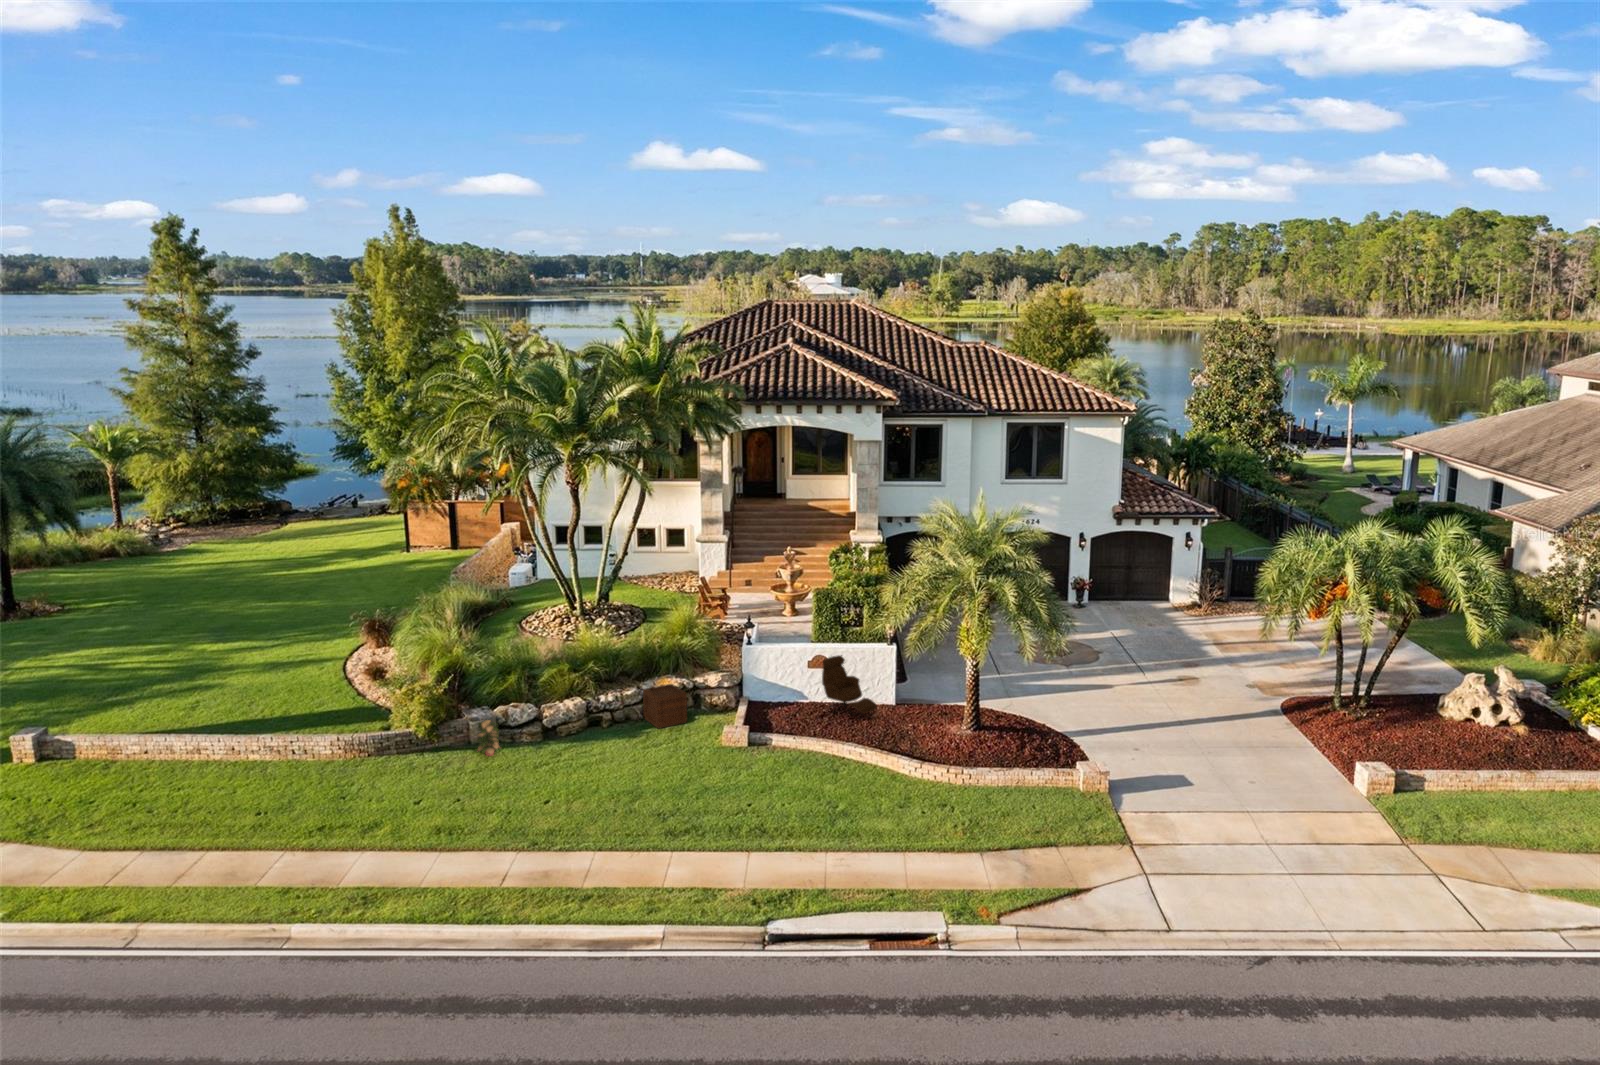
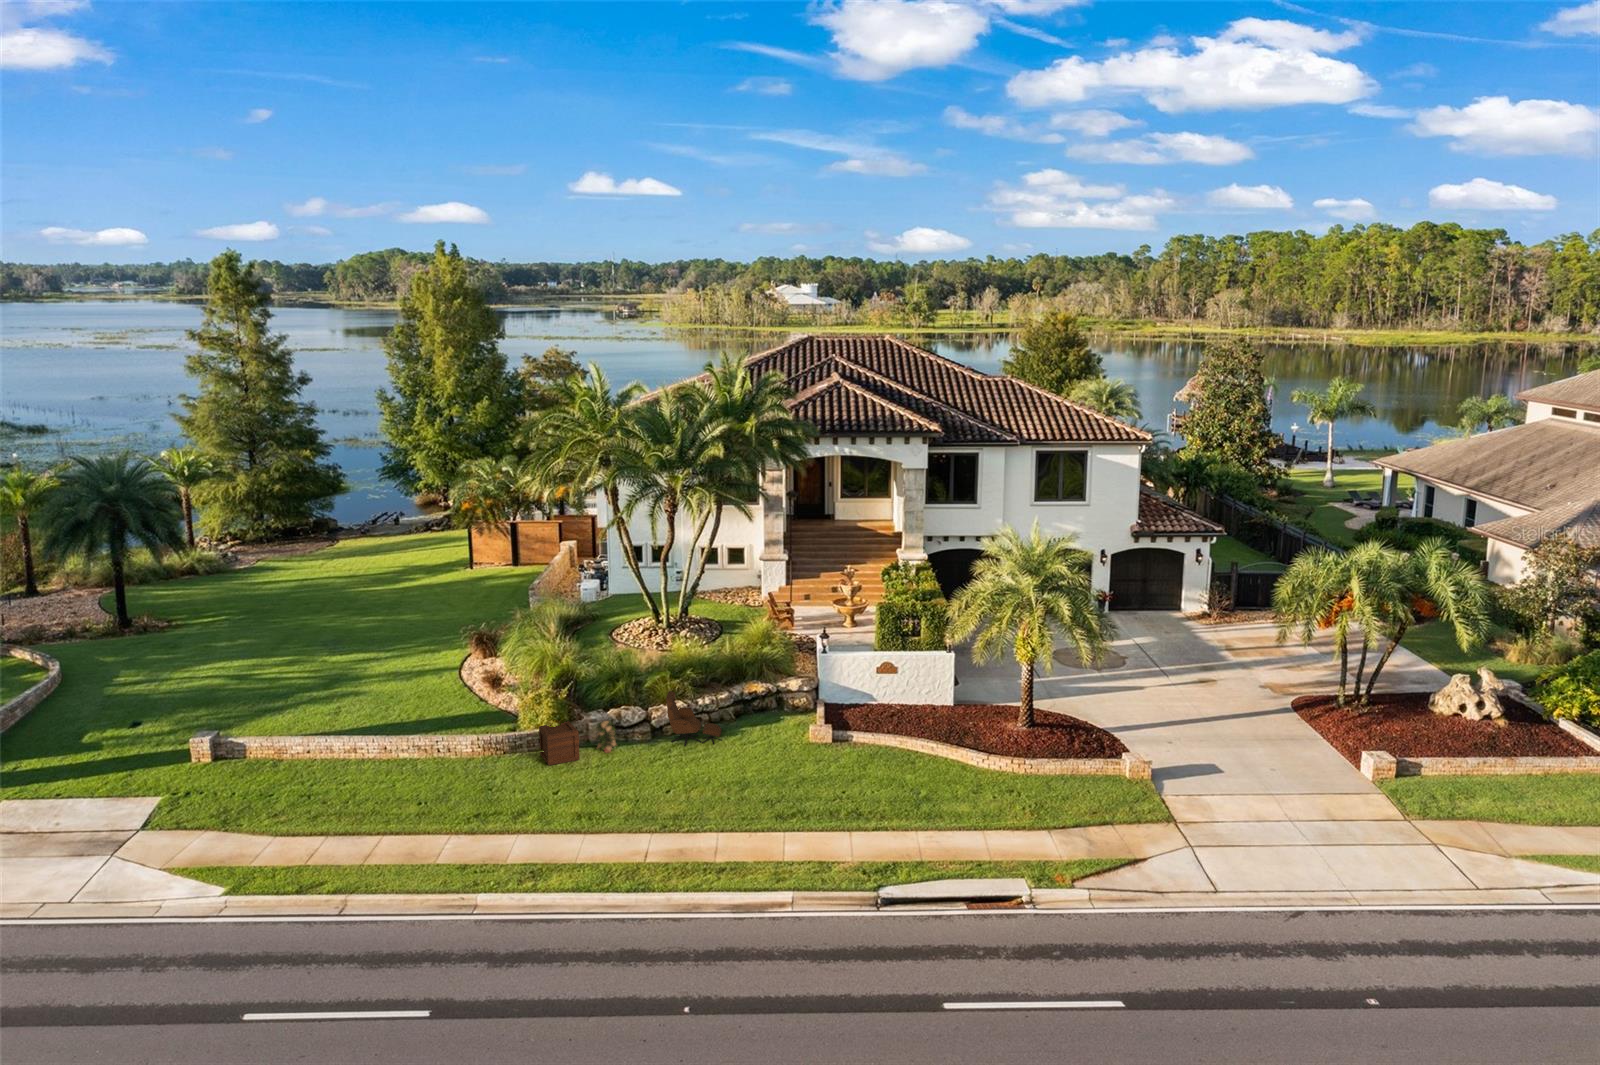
lounge chair: present [822,655,877,715] -> present [666,691,722,746]
wooden crate: present [643,684,687,728] -> present [539,721,579,765]

